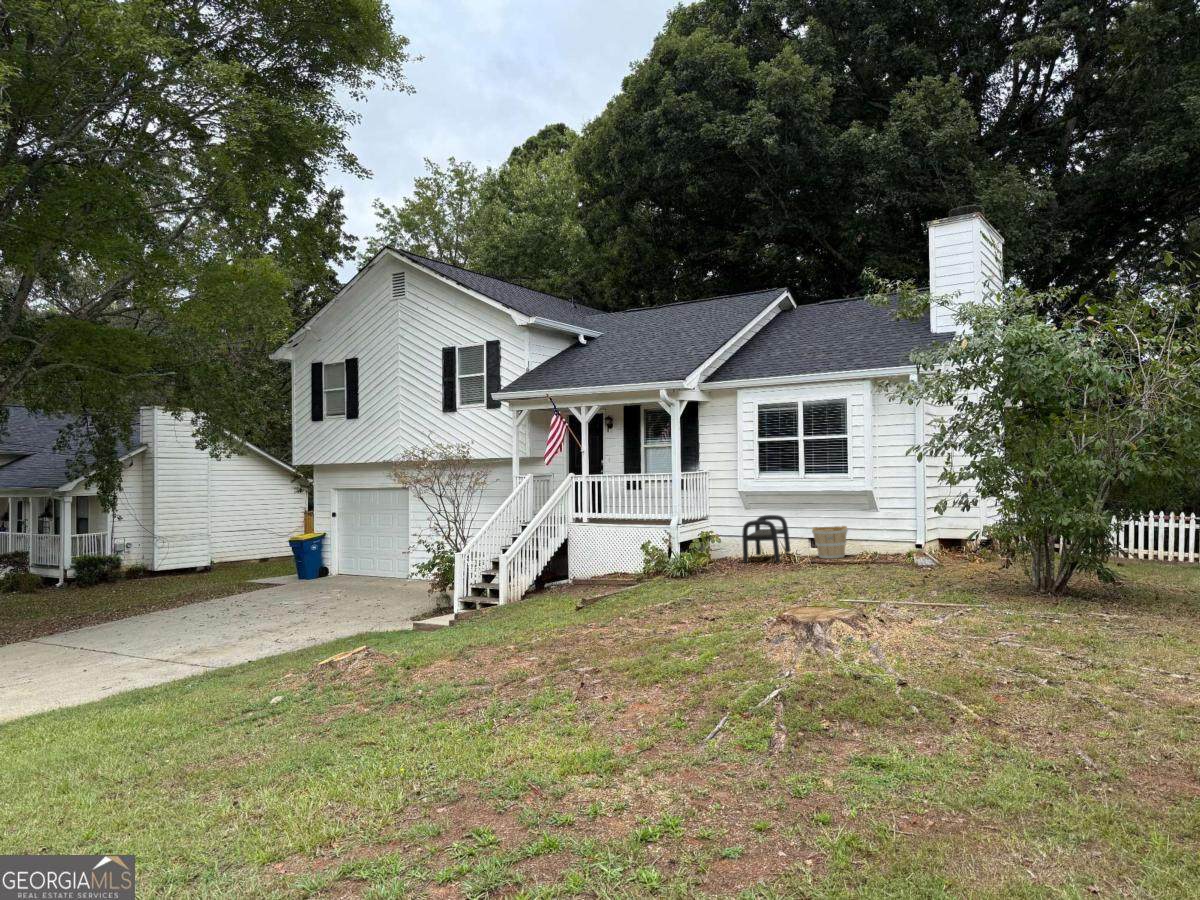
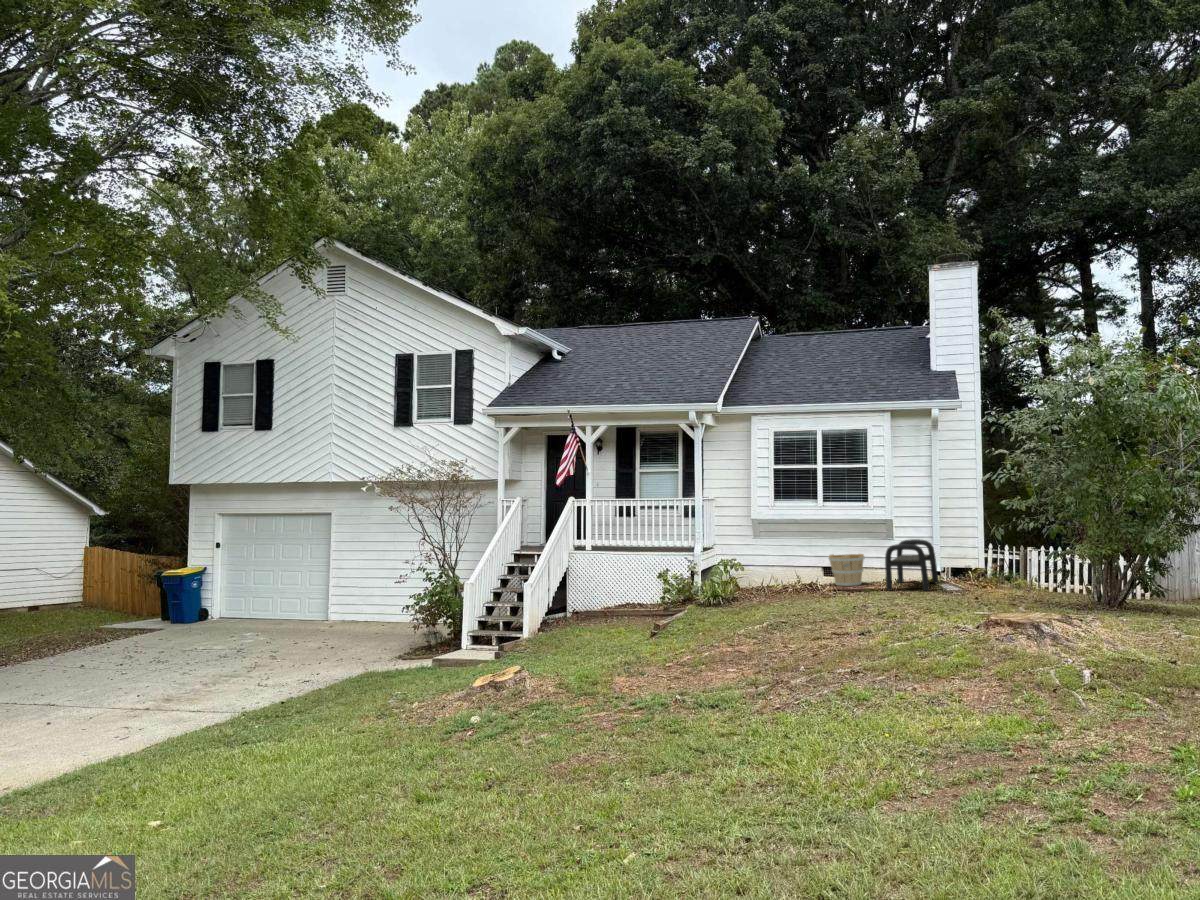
bench: present [742,515,790,563] -> present [885,539,938,591]

